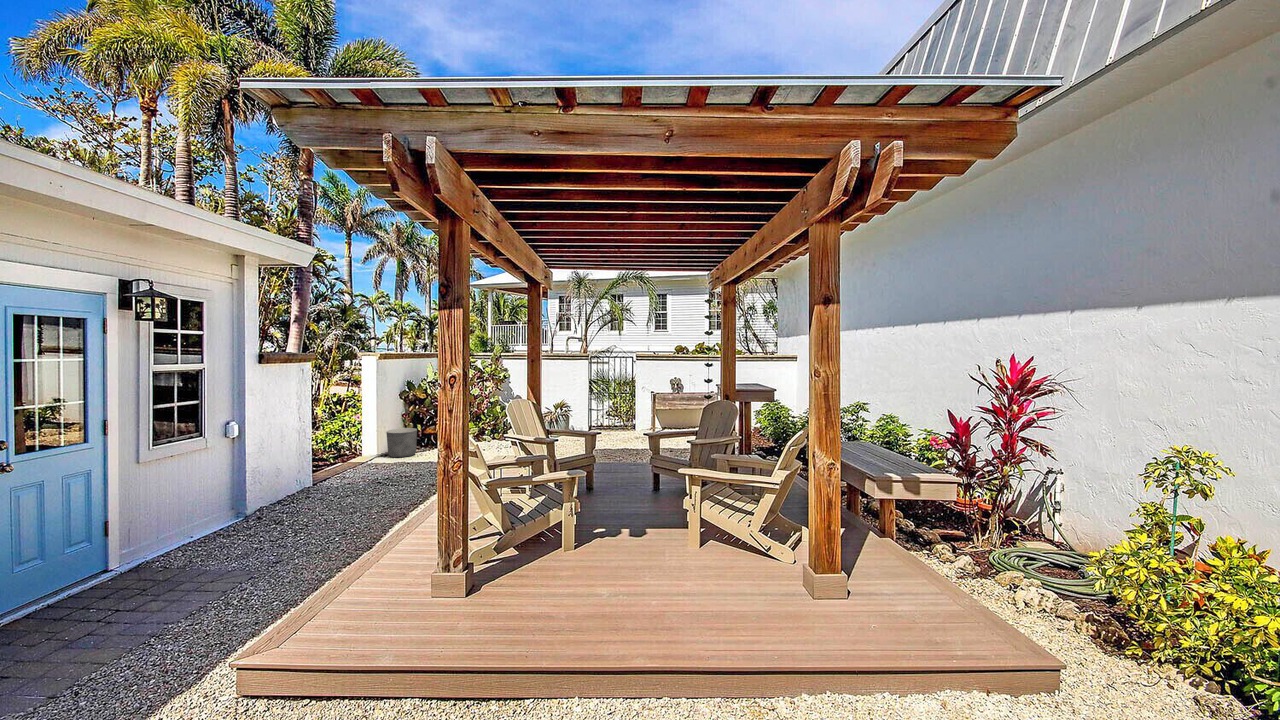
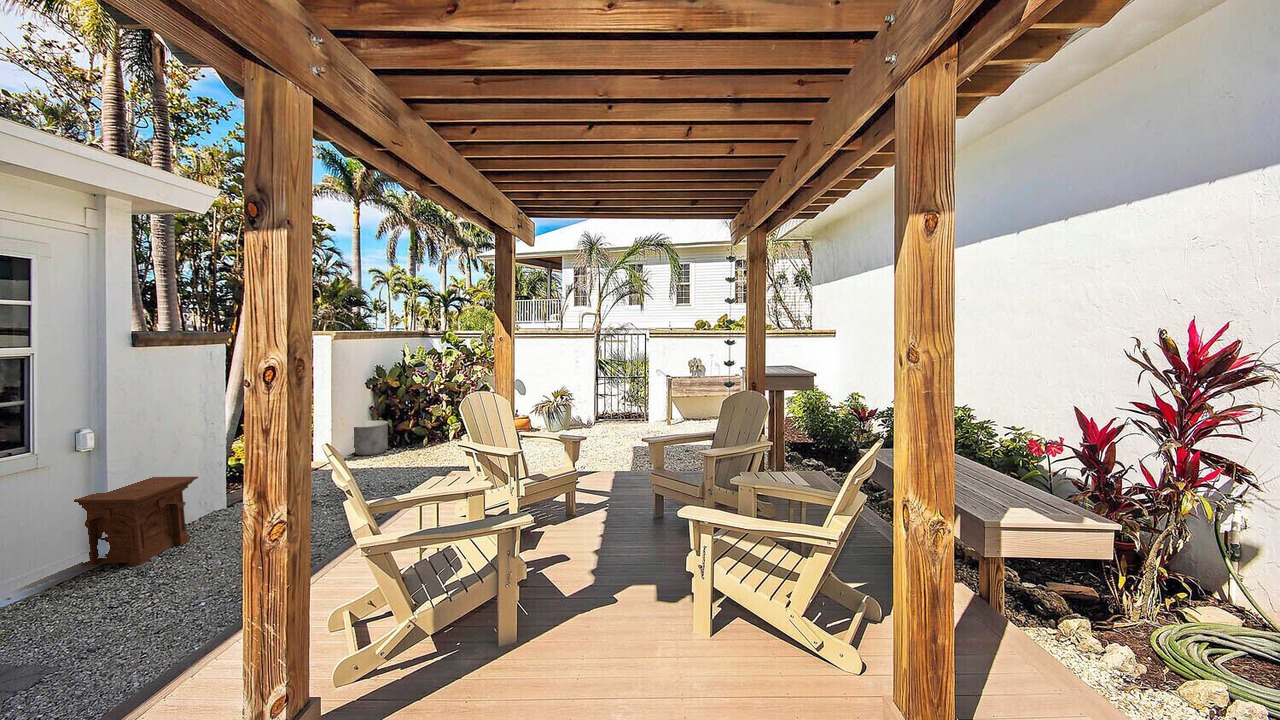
side table: none [197,465,295,532] -> present [74,477,198,566]

